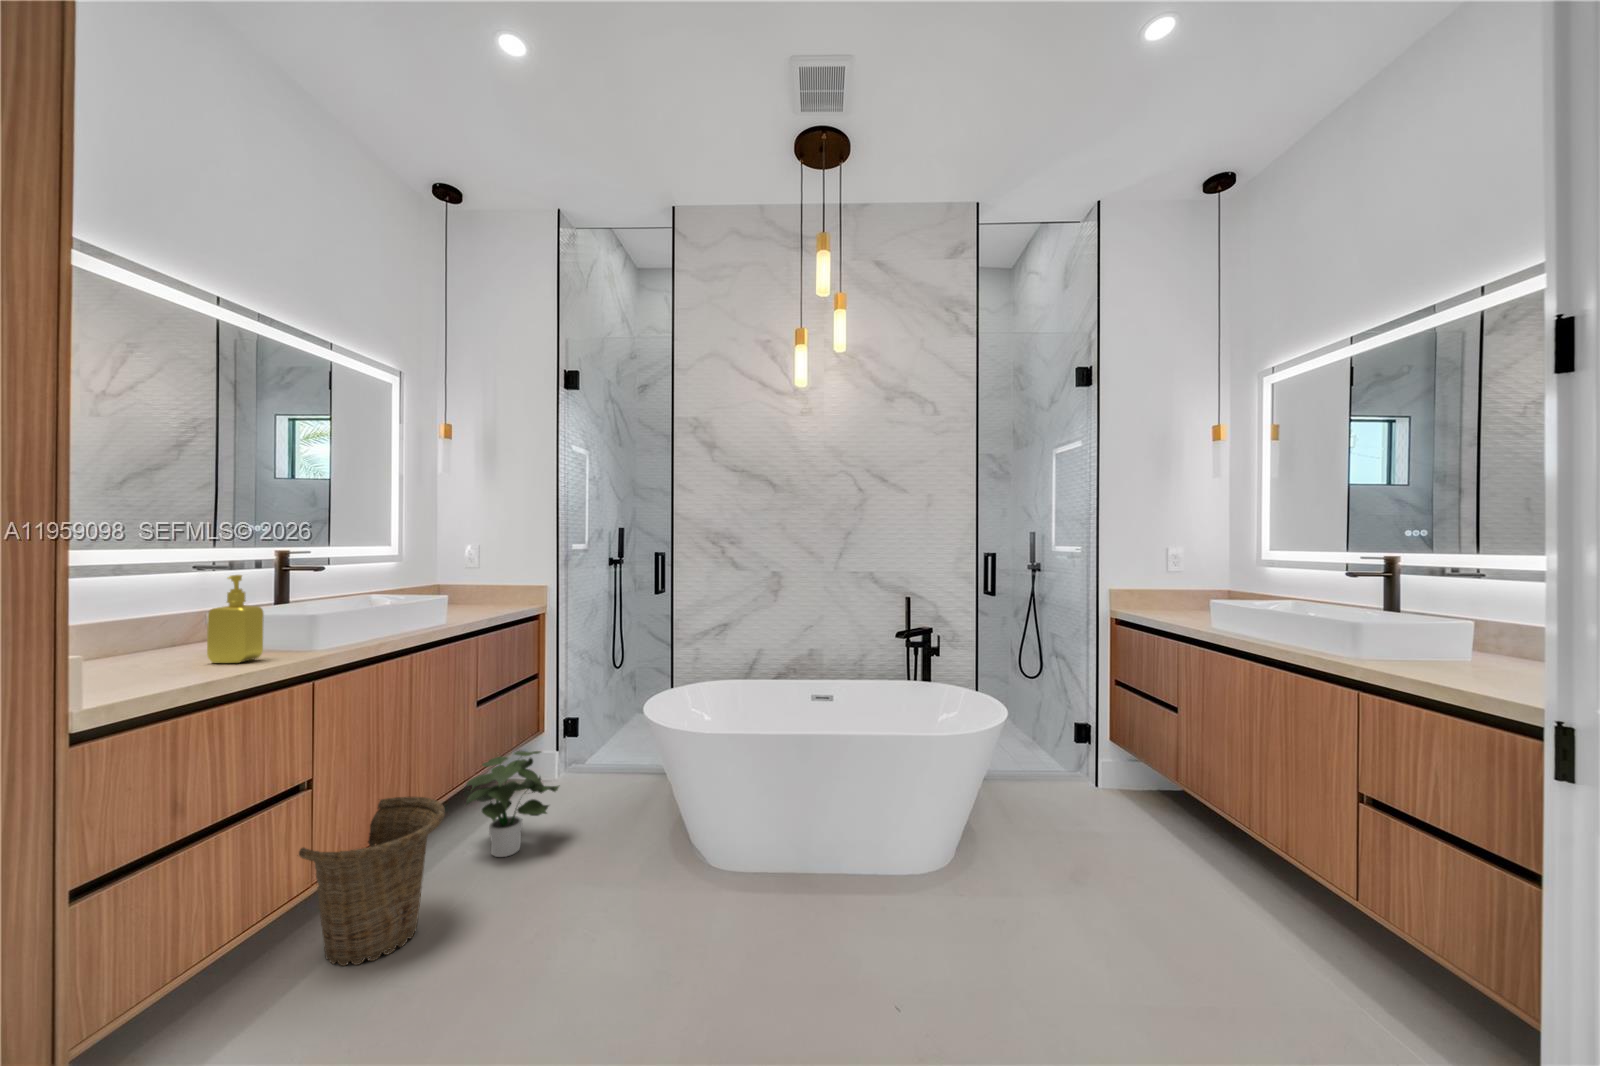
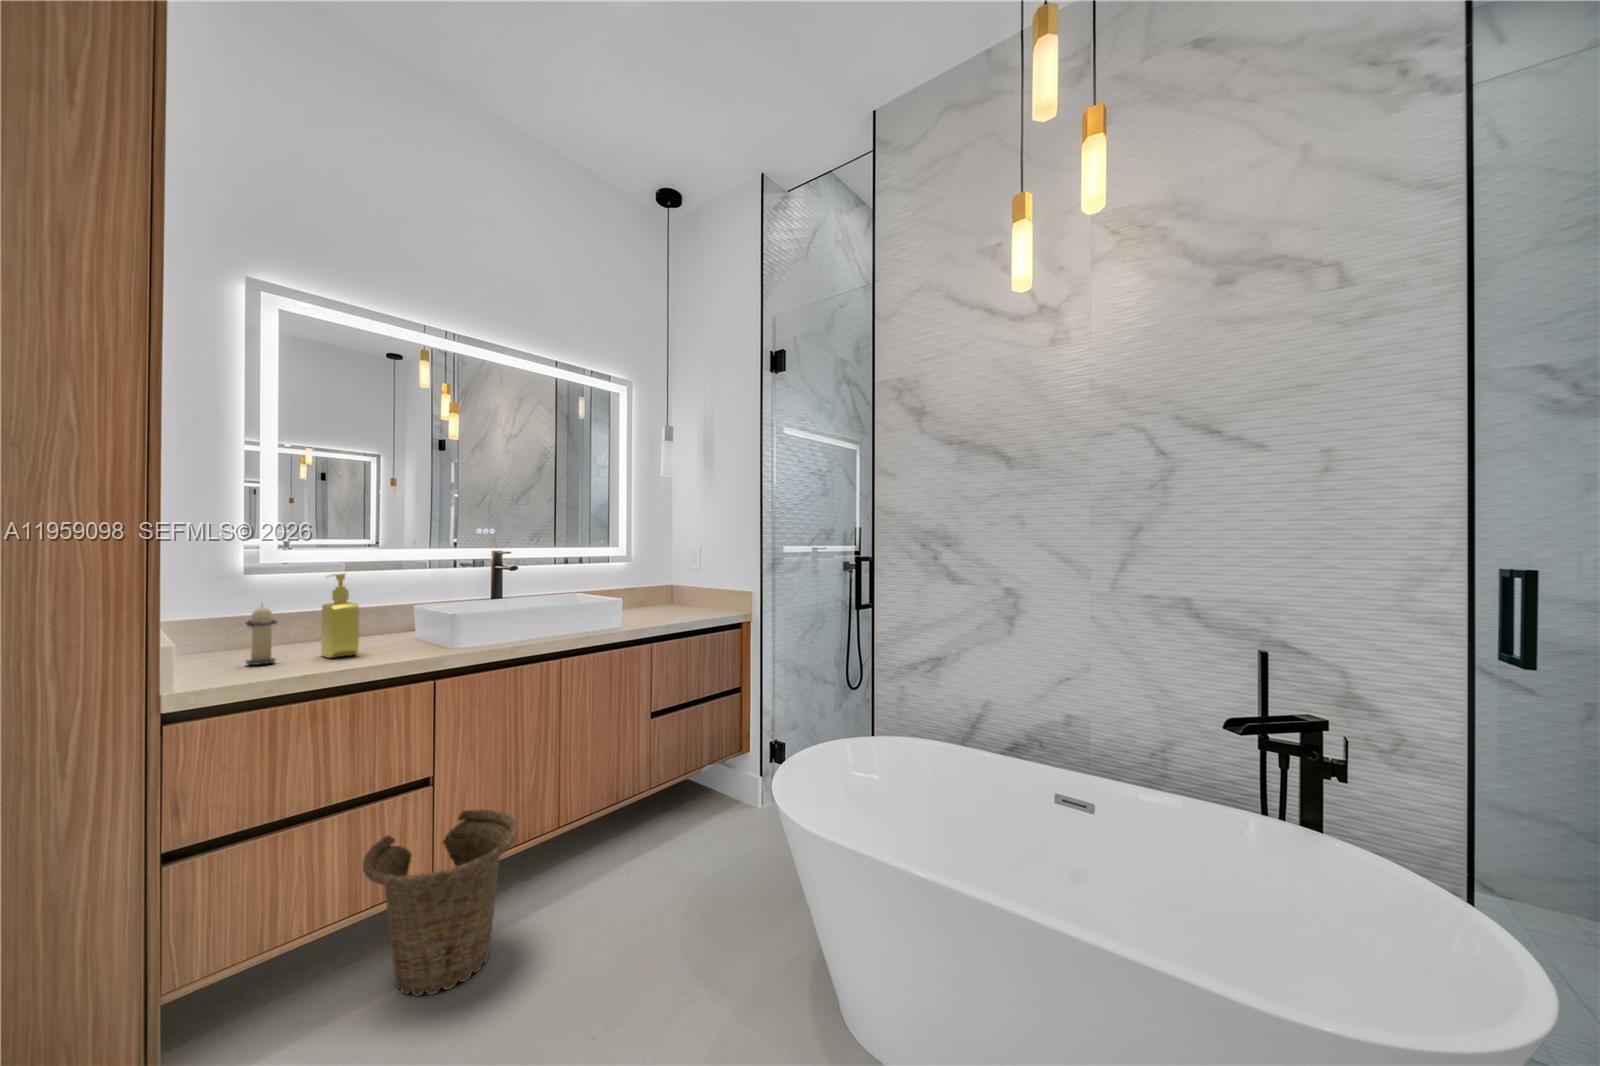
candle: none [148,608,194,676] -> present [246,607,277,665]
potted plant: present [465,751,560,857] -> none [593,781,694,903]

